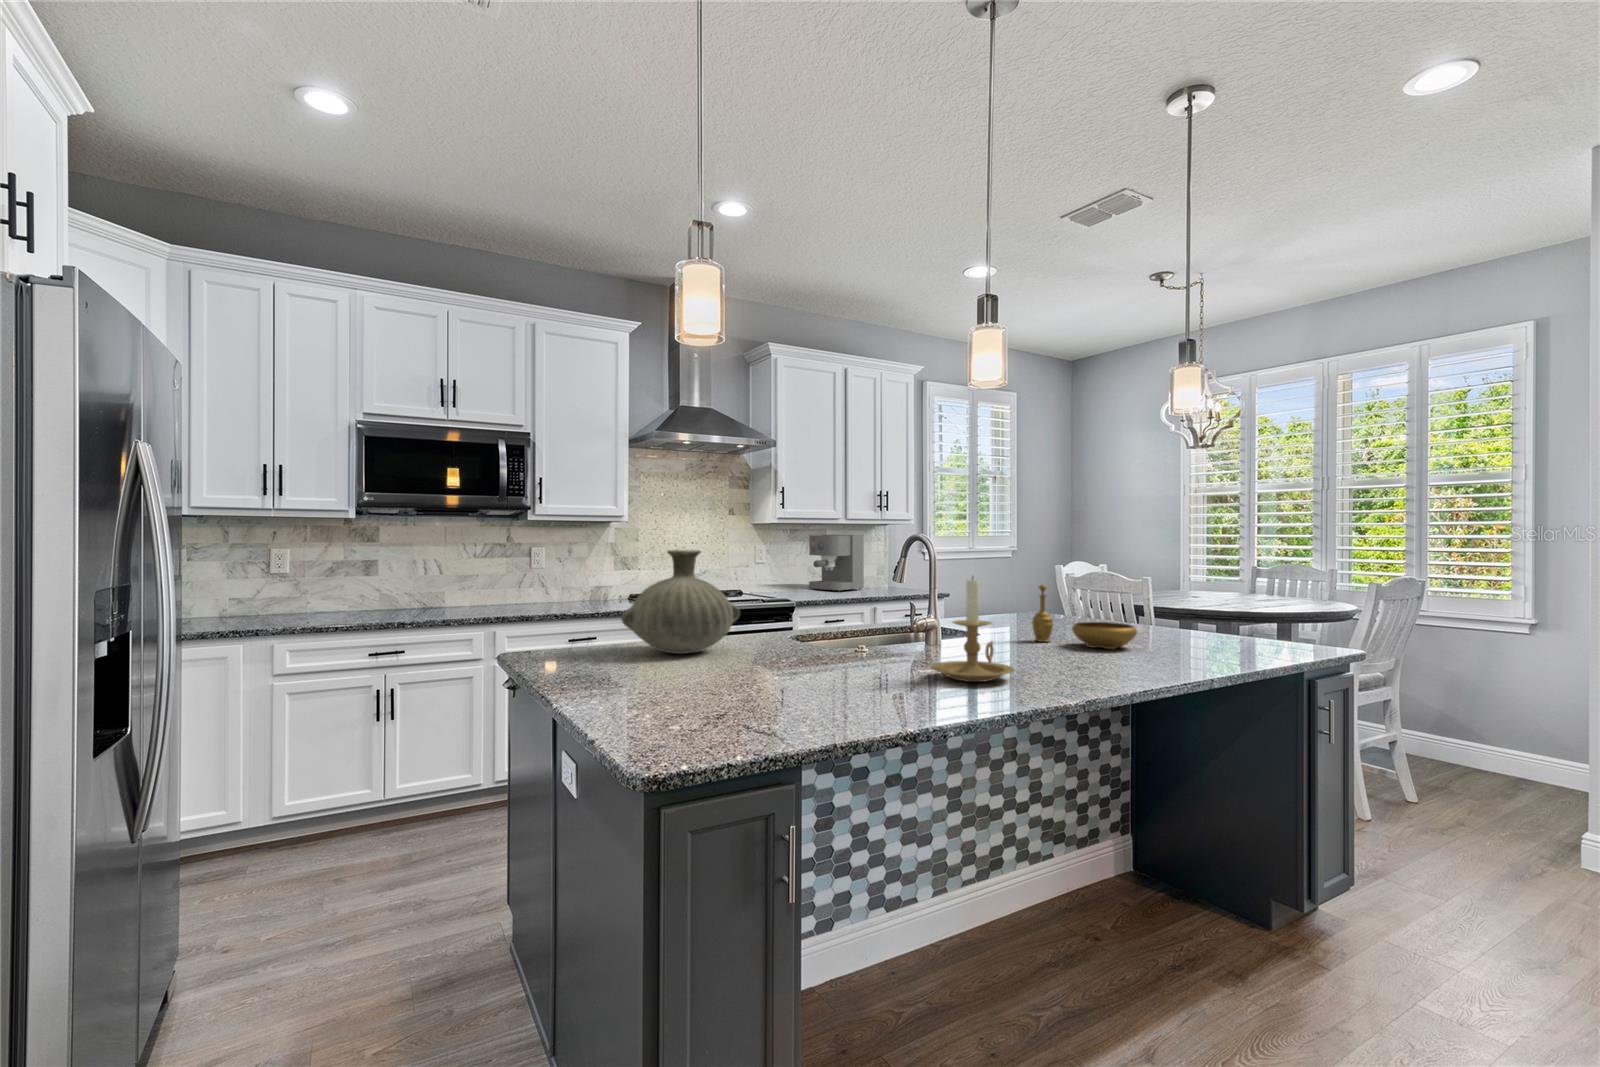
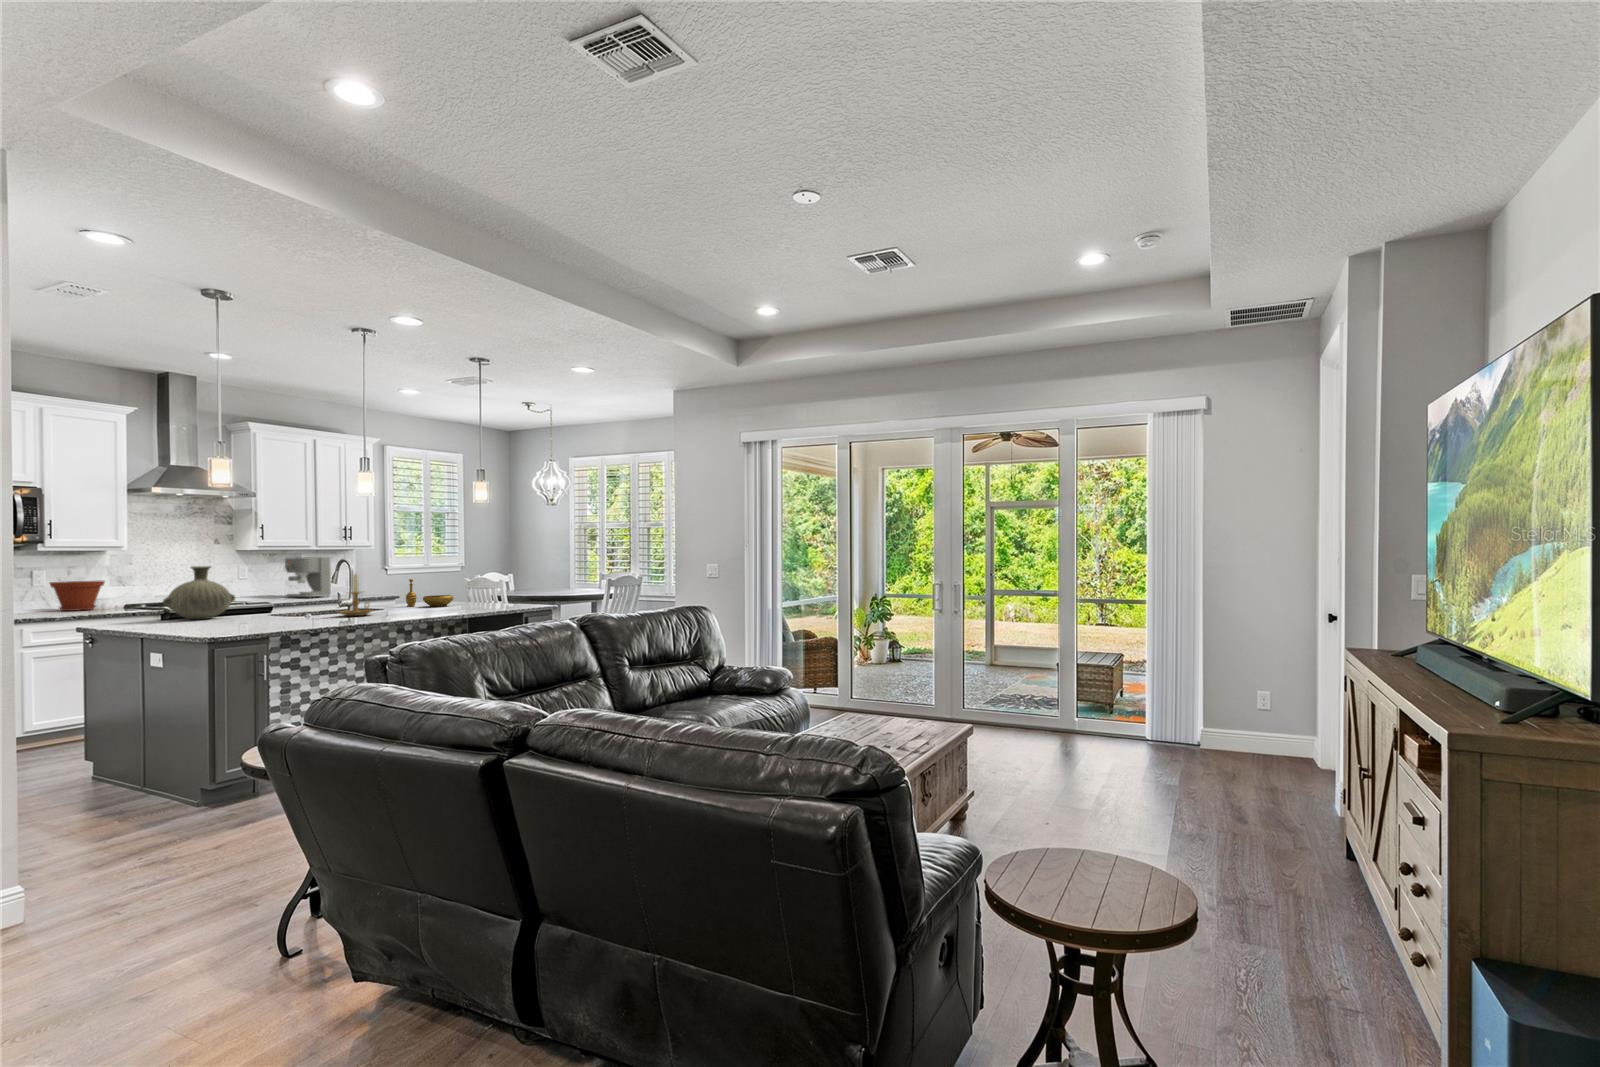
plant pot: none [546,561,605,601] -> present [50,581,105,611]

